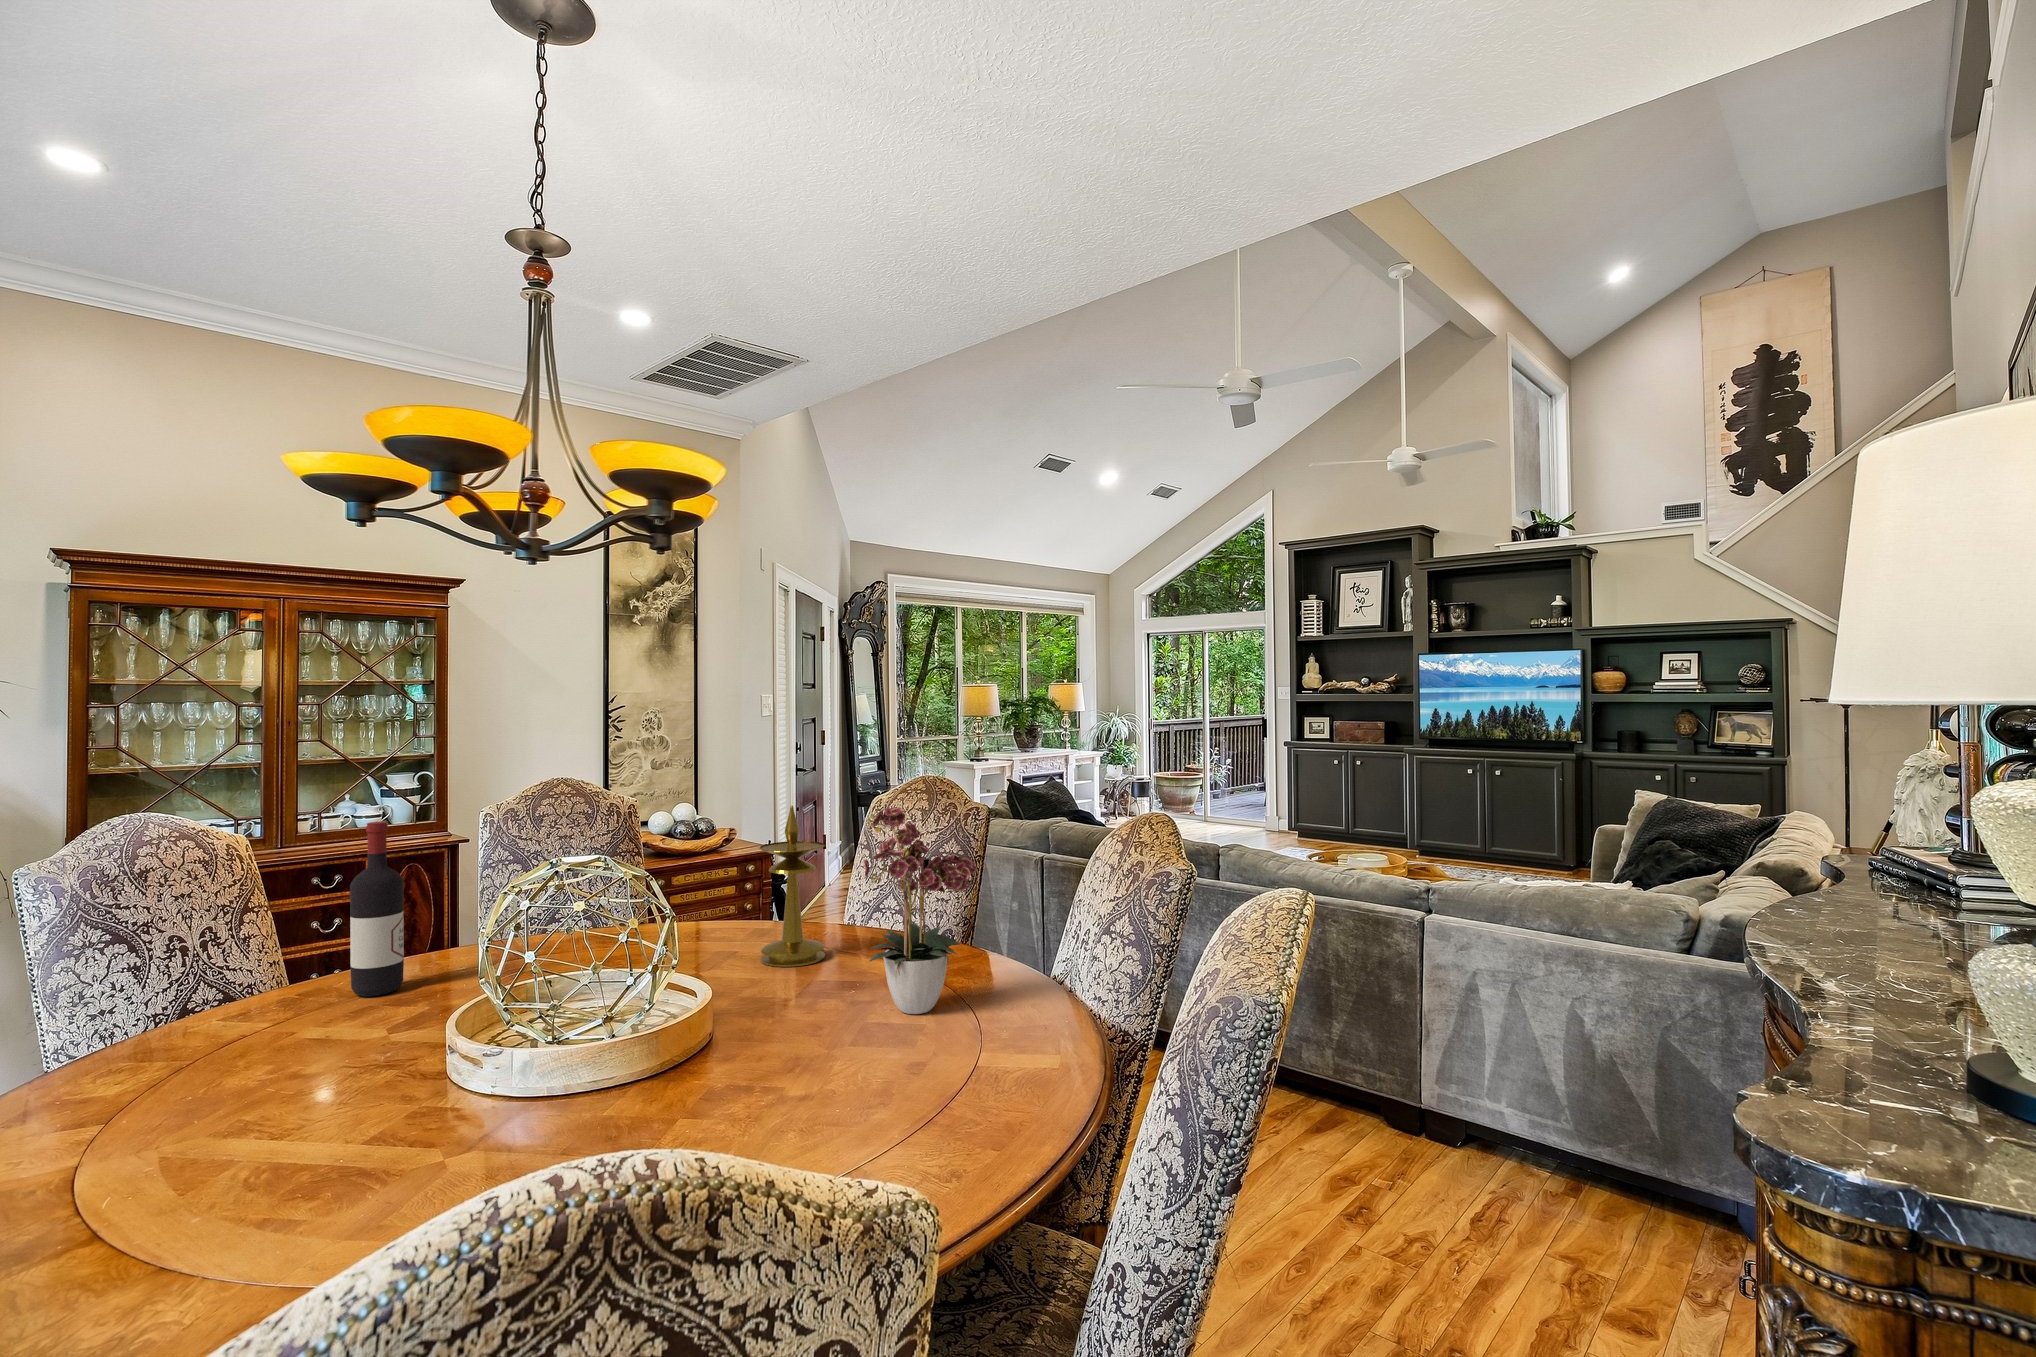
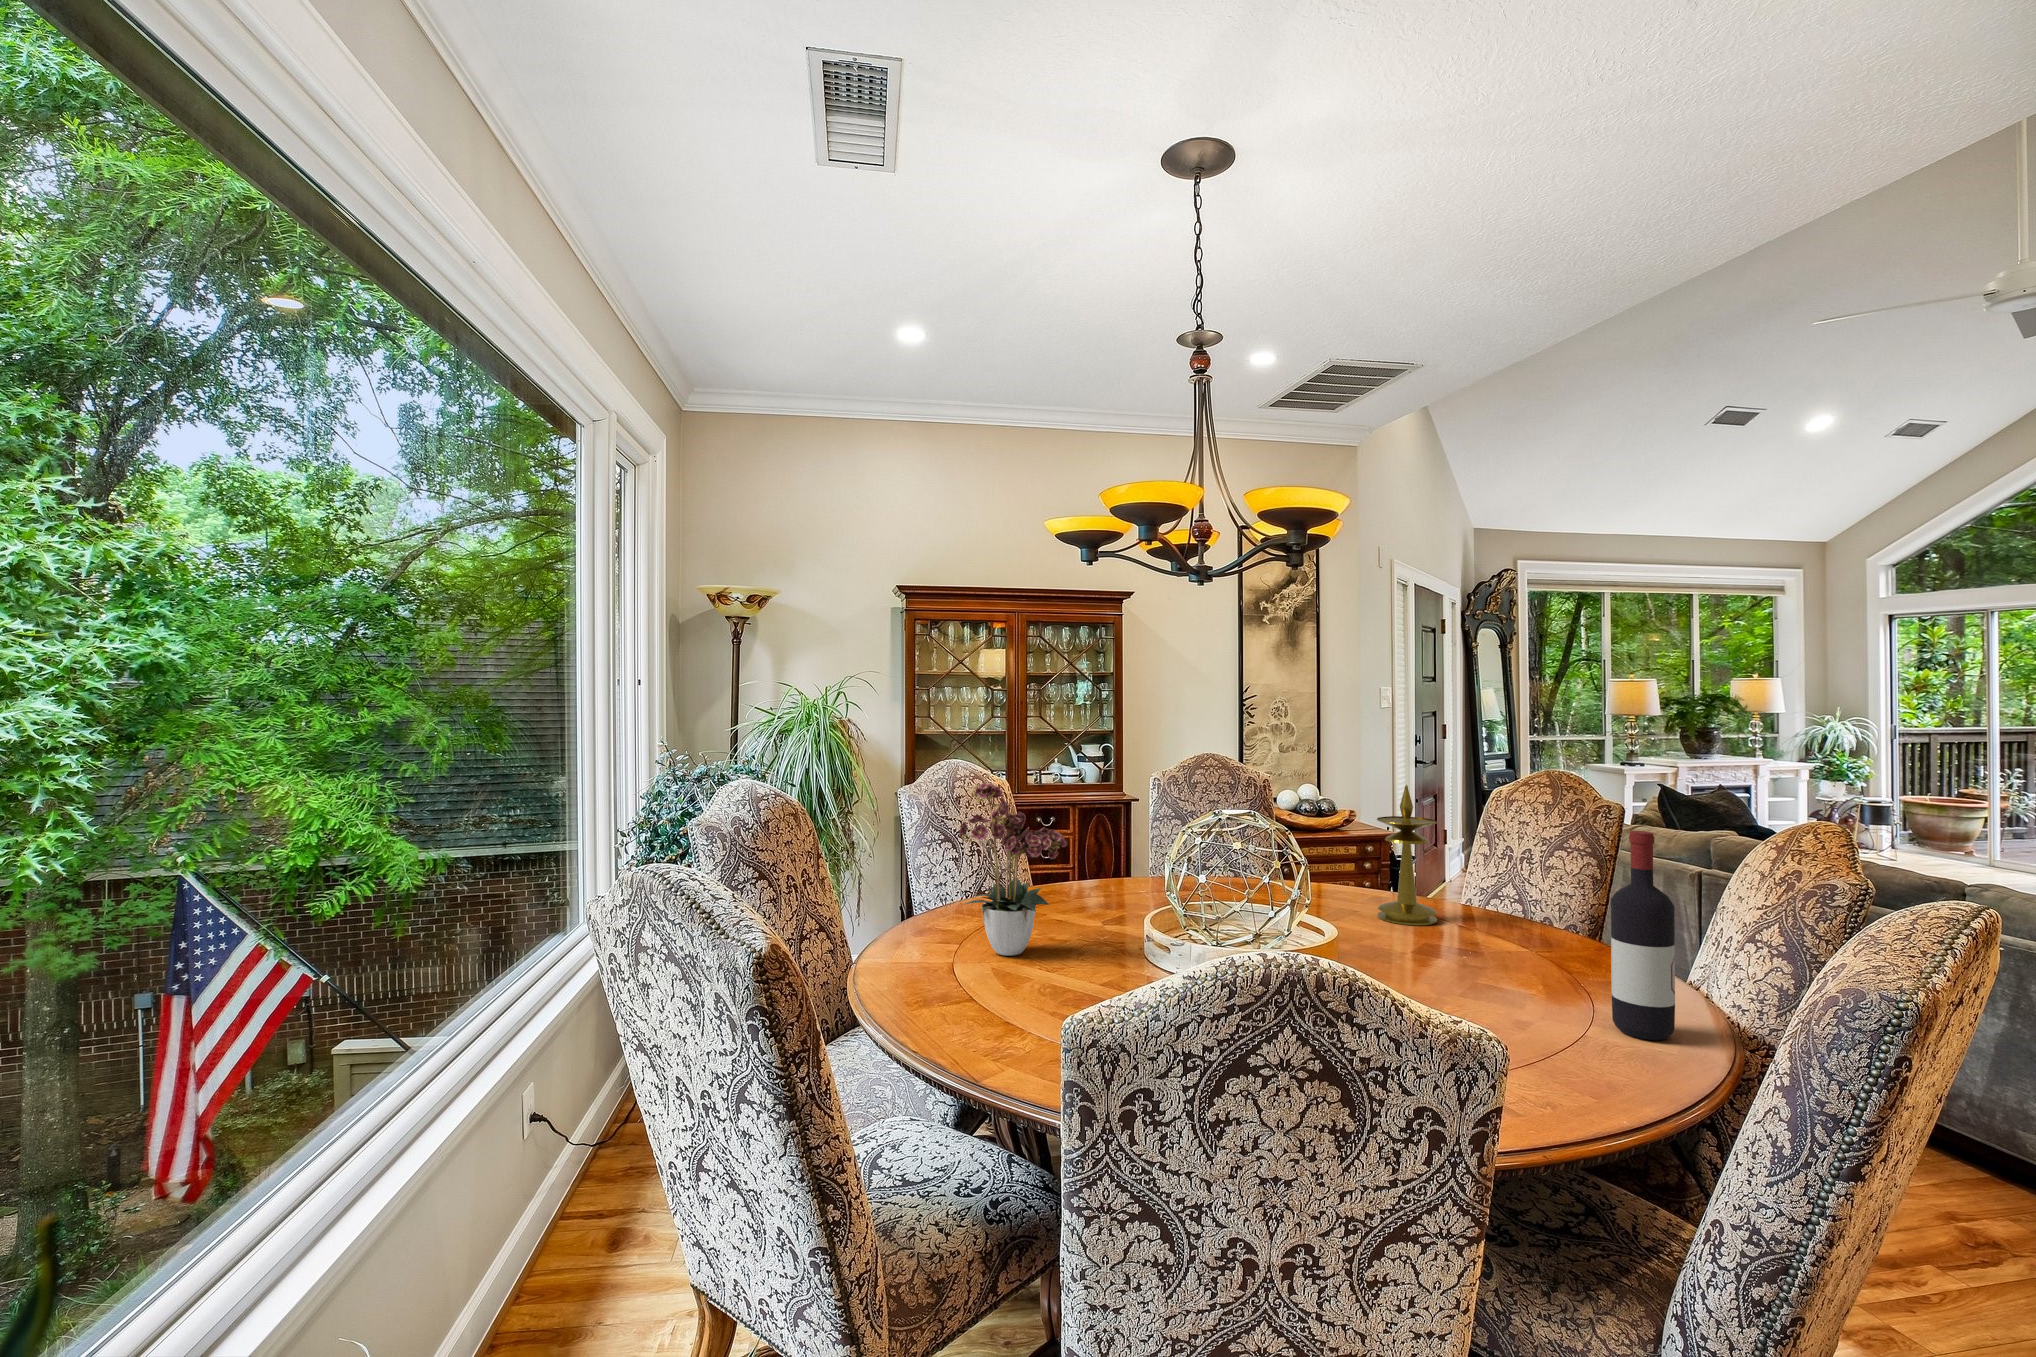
flower arrangement: present [864,807,977,1014] -> present [960,783,1067,956]
wine bottle: present [350,822,404,997] -> present [1611,831,1675,1040]

